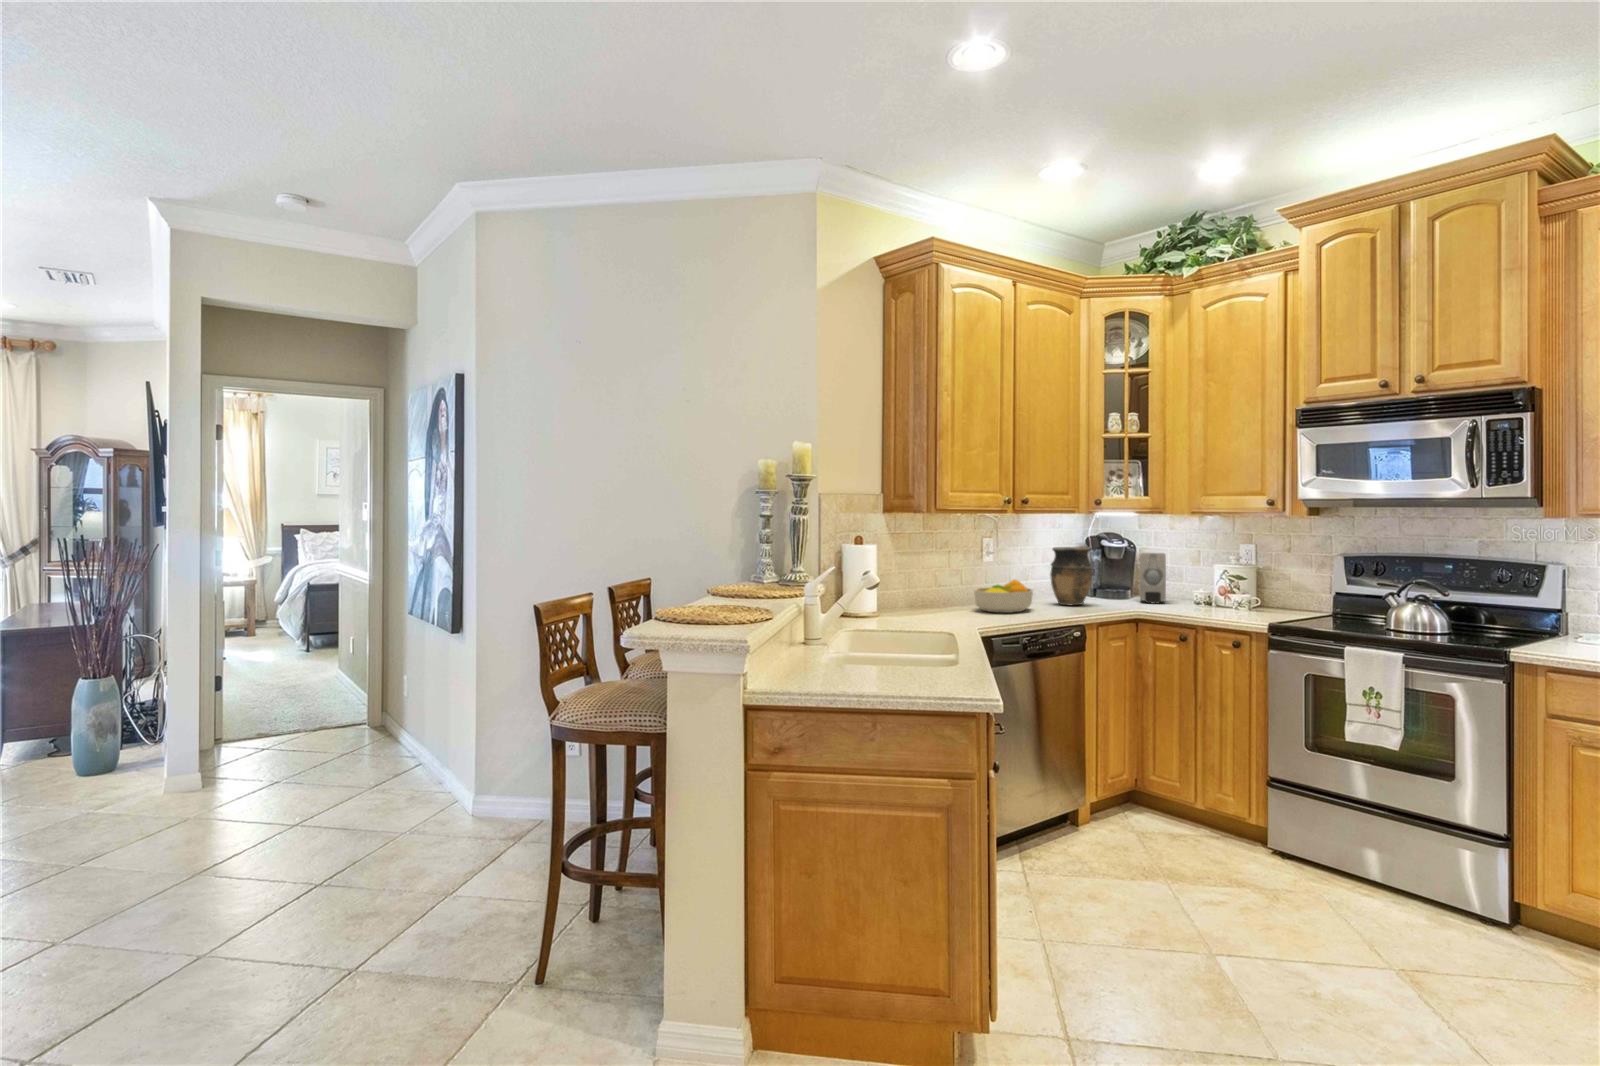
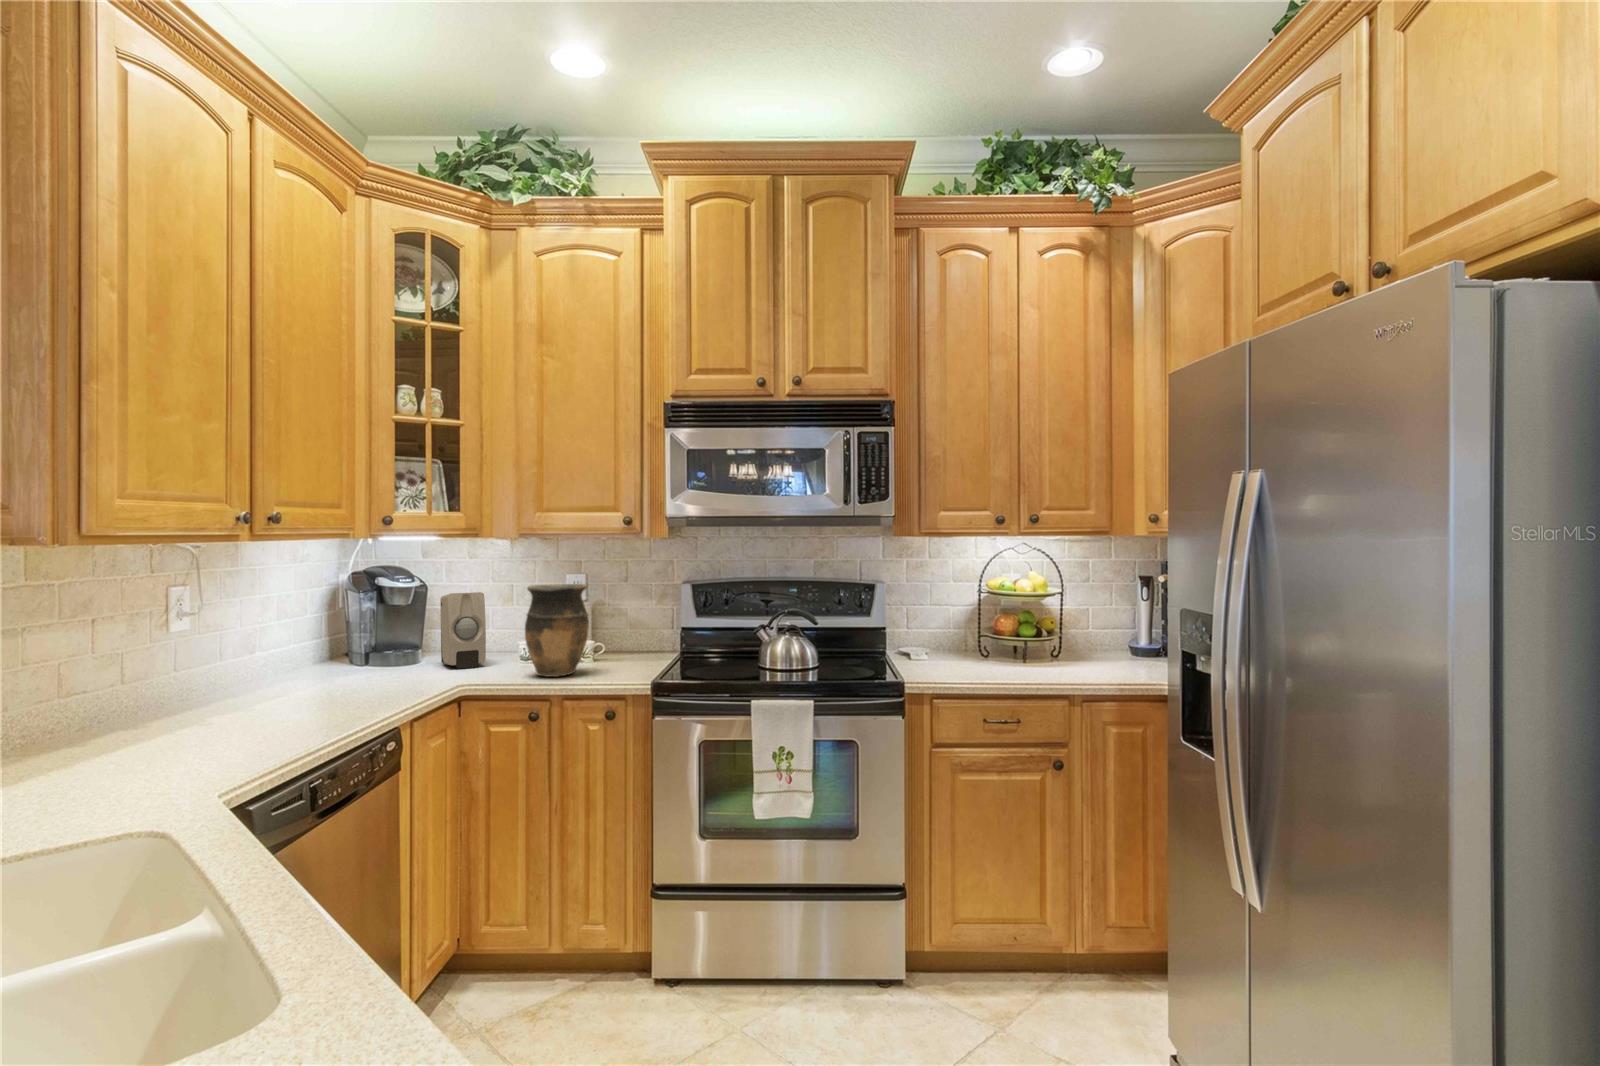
vase: present [1050,547,1092,606] -> present [525,584,589,677]
fruit bowl: present [974,580,1033,613] -> none [140,658,281,735]

